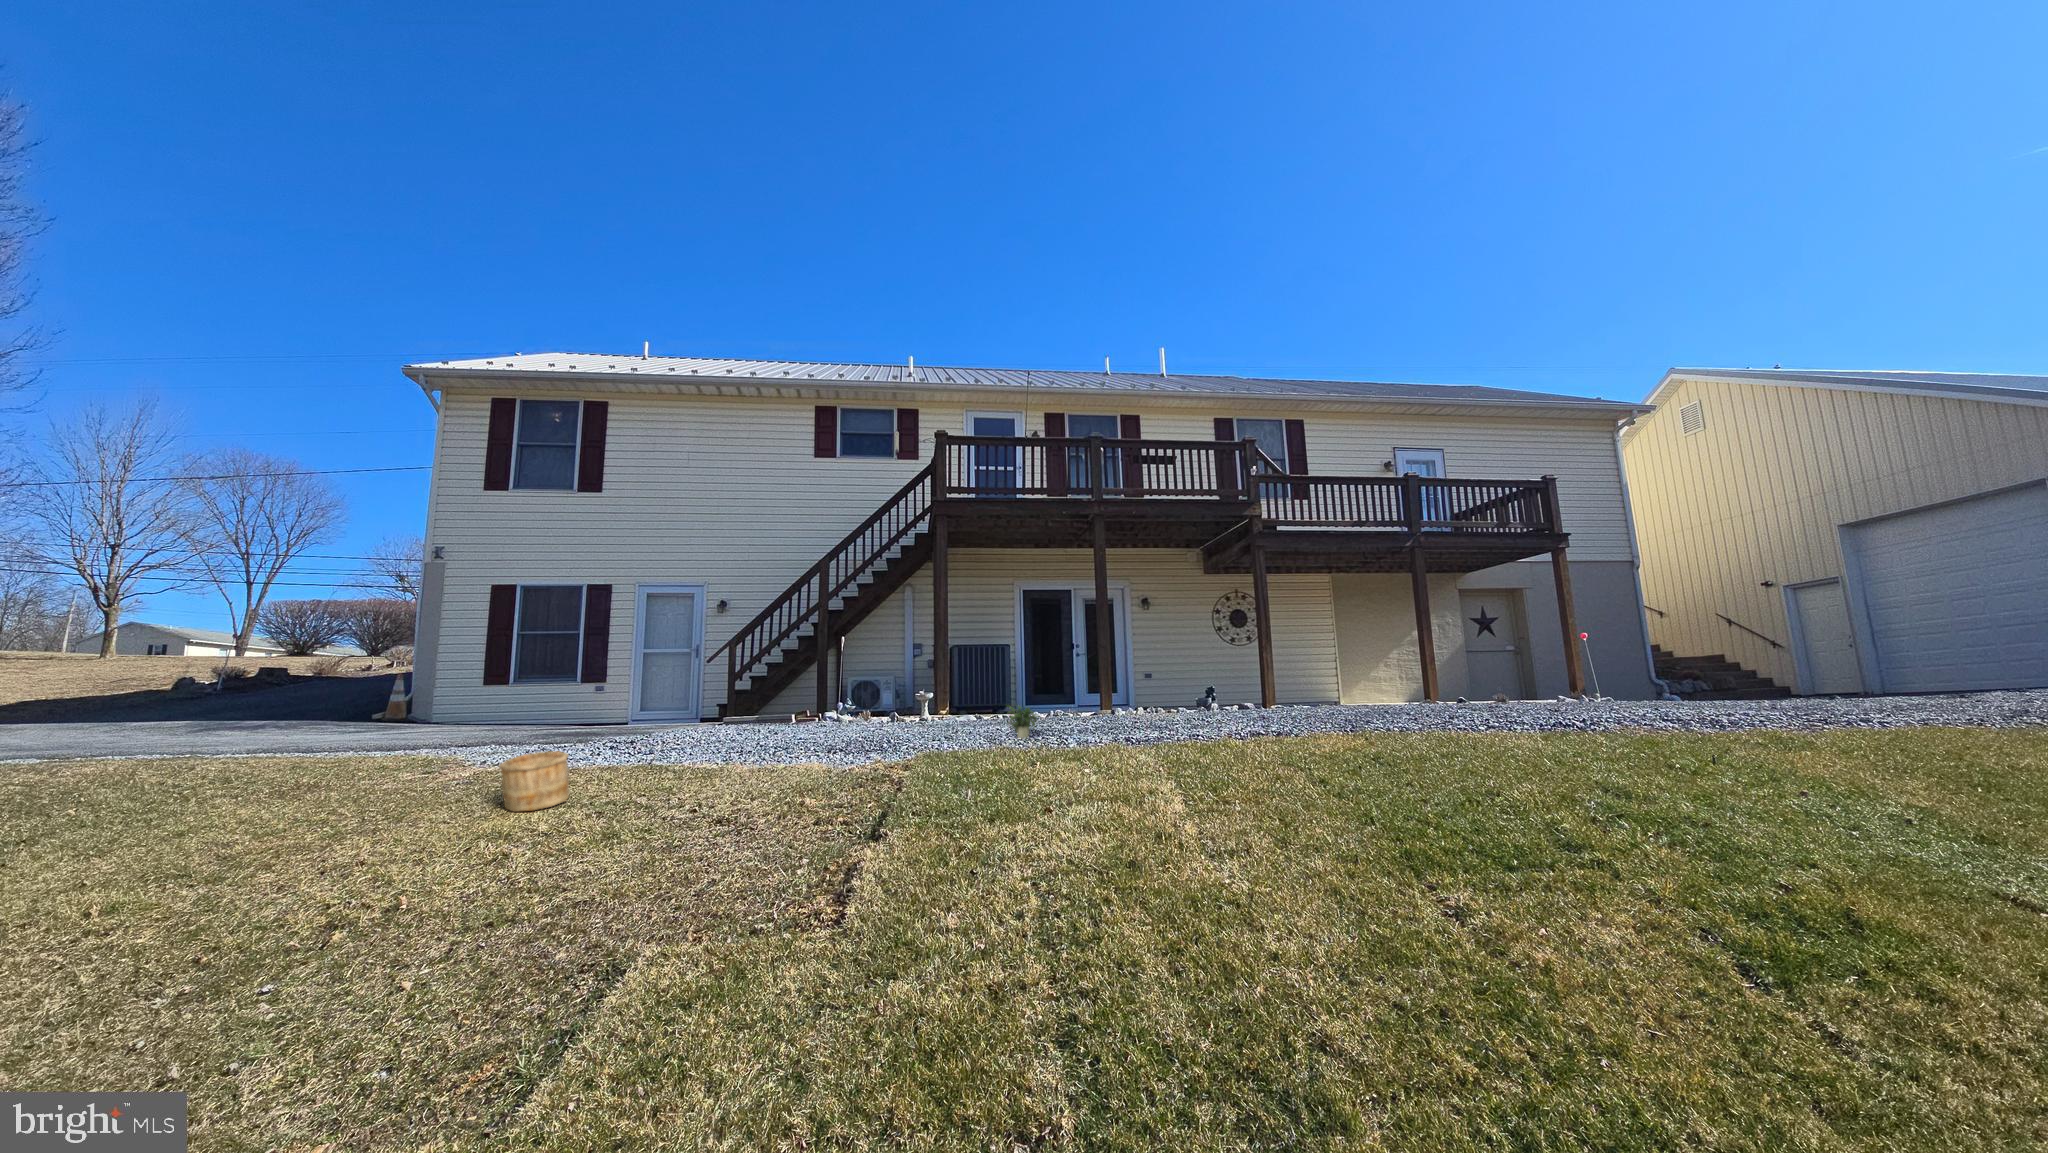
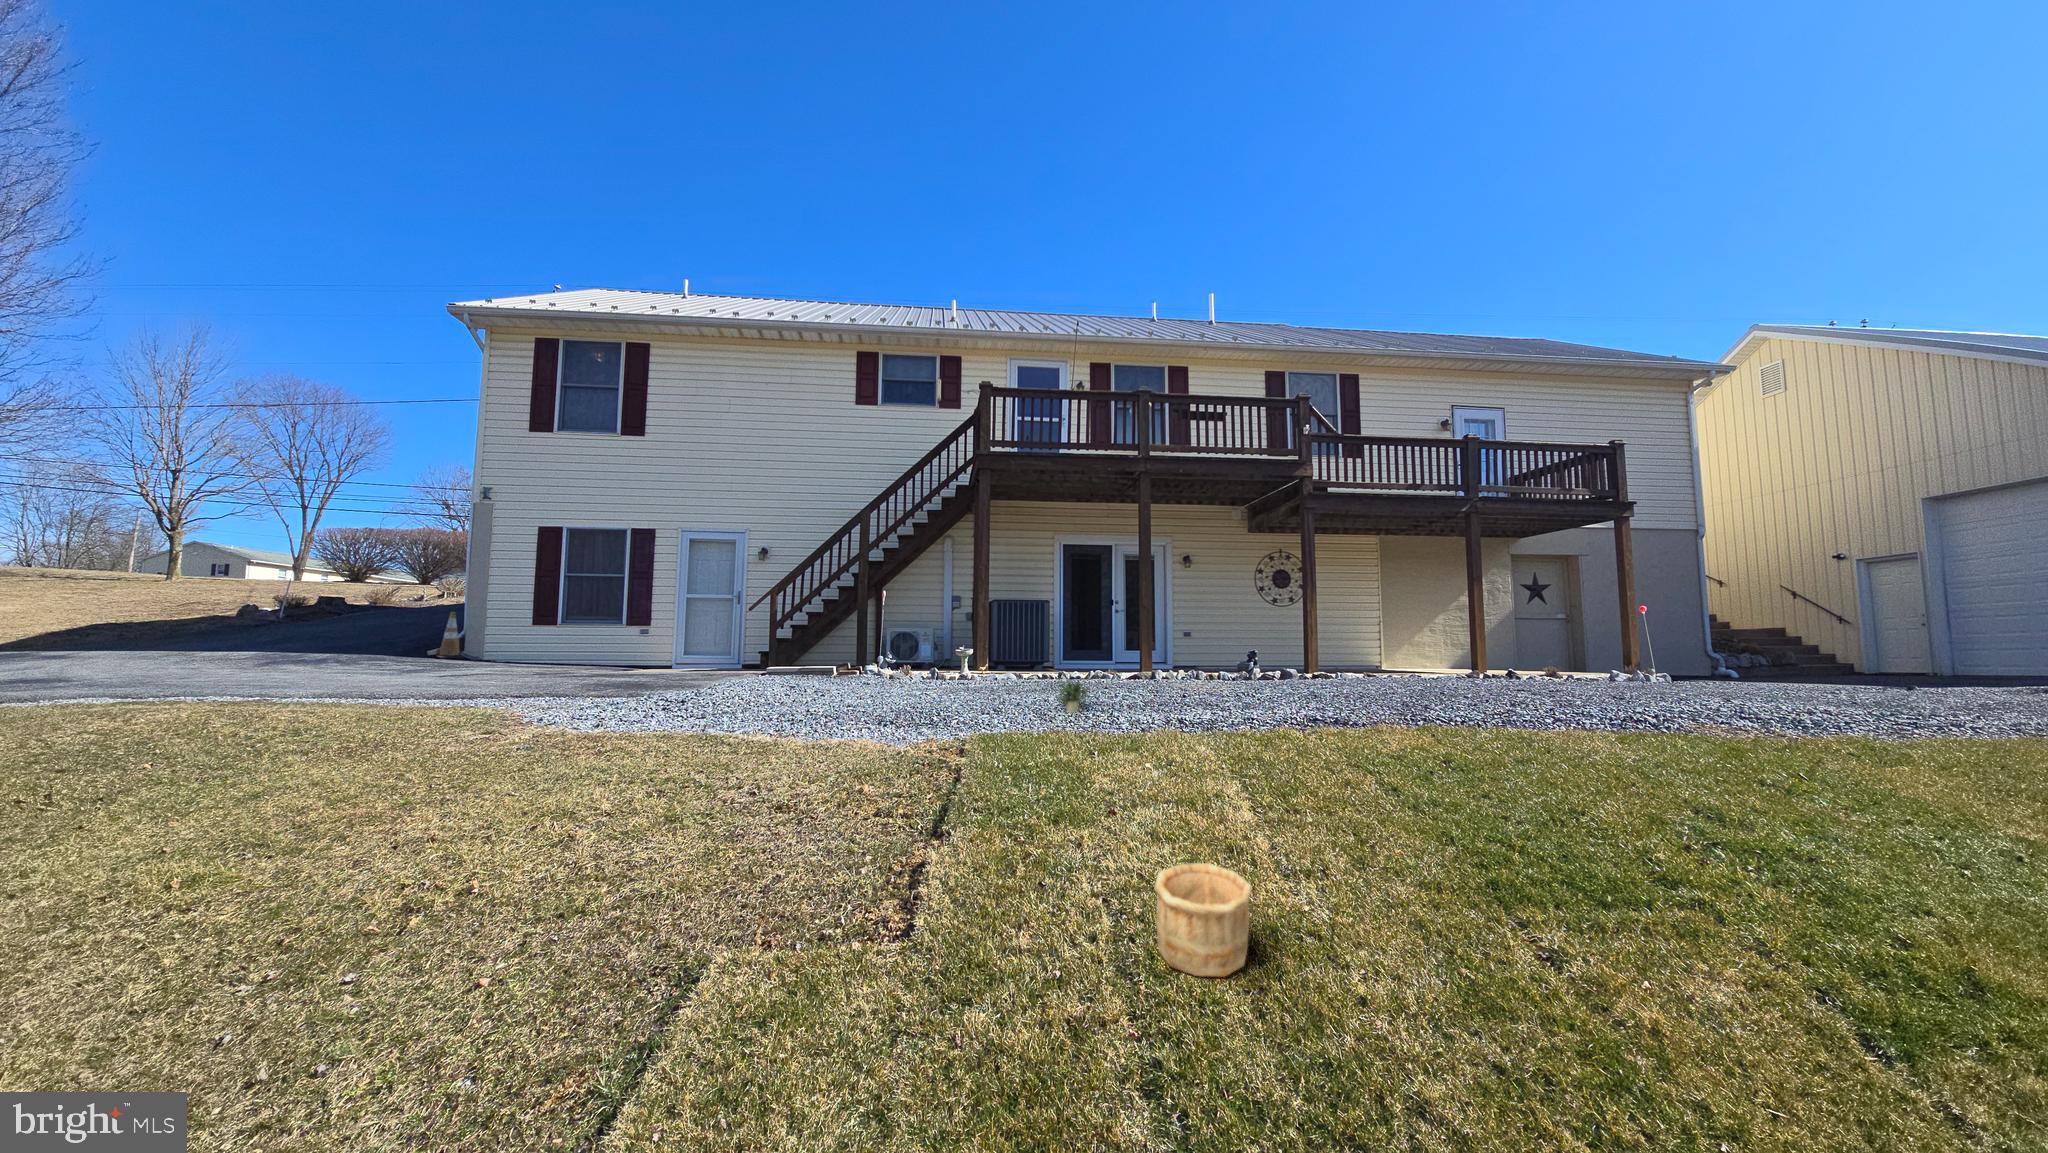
wooden bucket: present [499,751,569,811] -> present [1154,863,1252,977]

